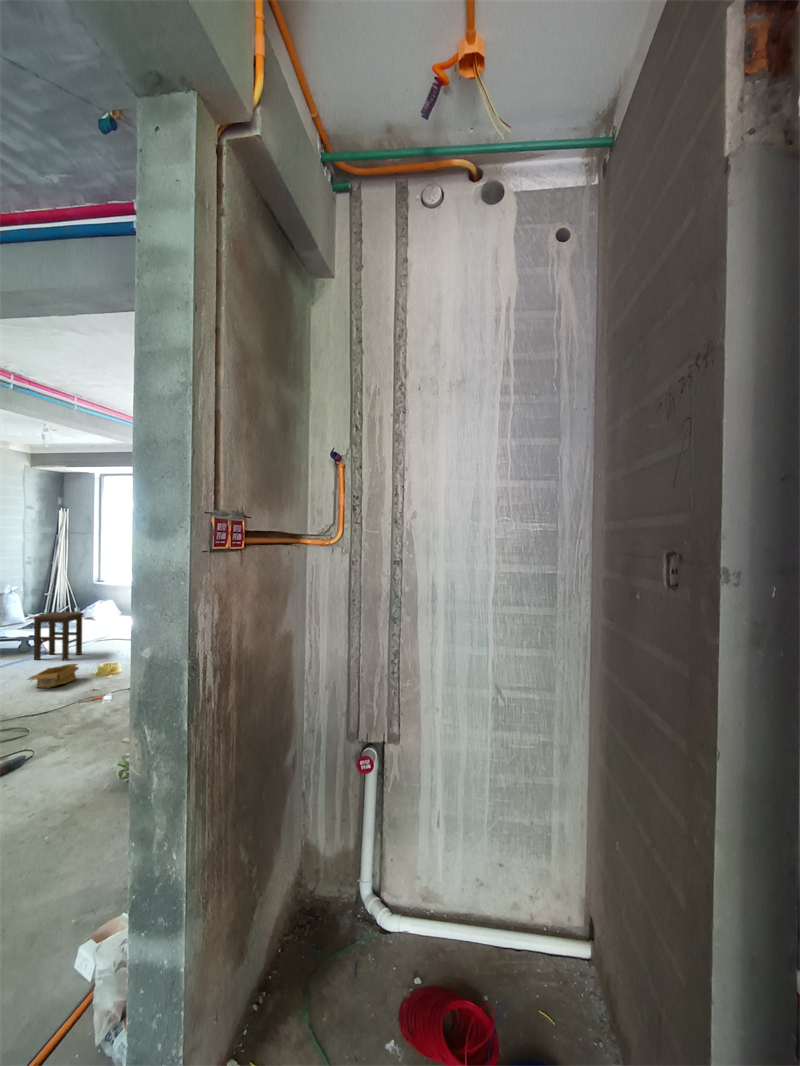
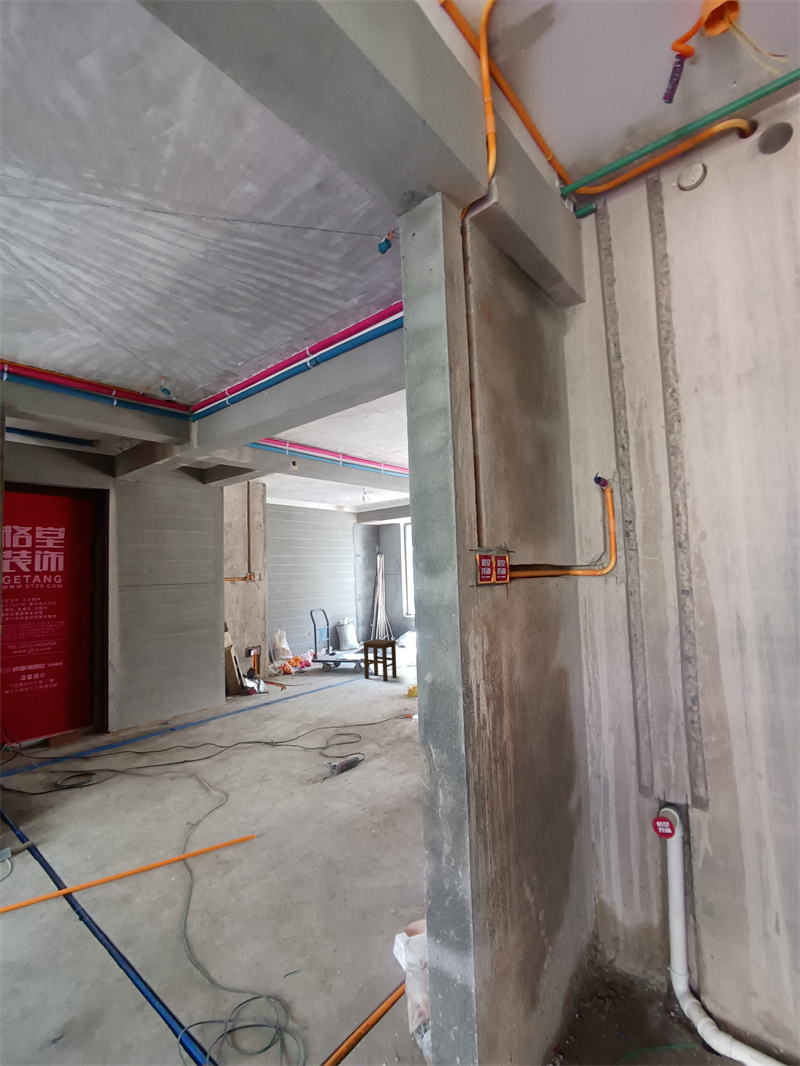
cardboard box: present [29,664,79,688] -> none [361,684,395,703]

